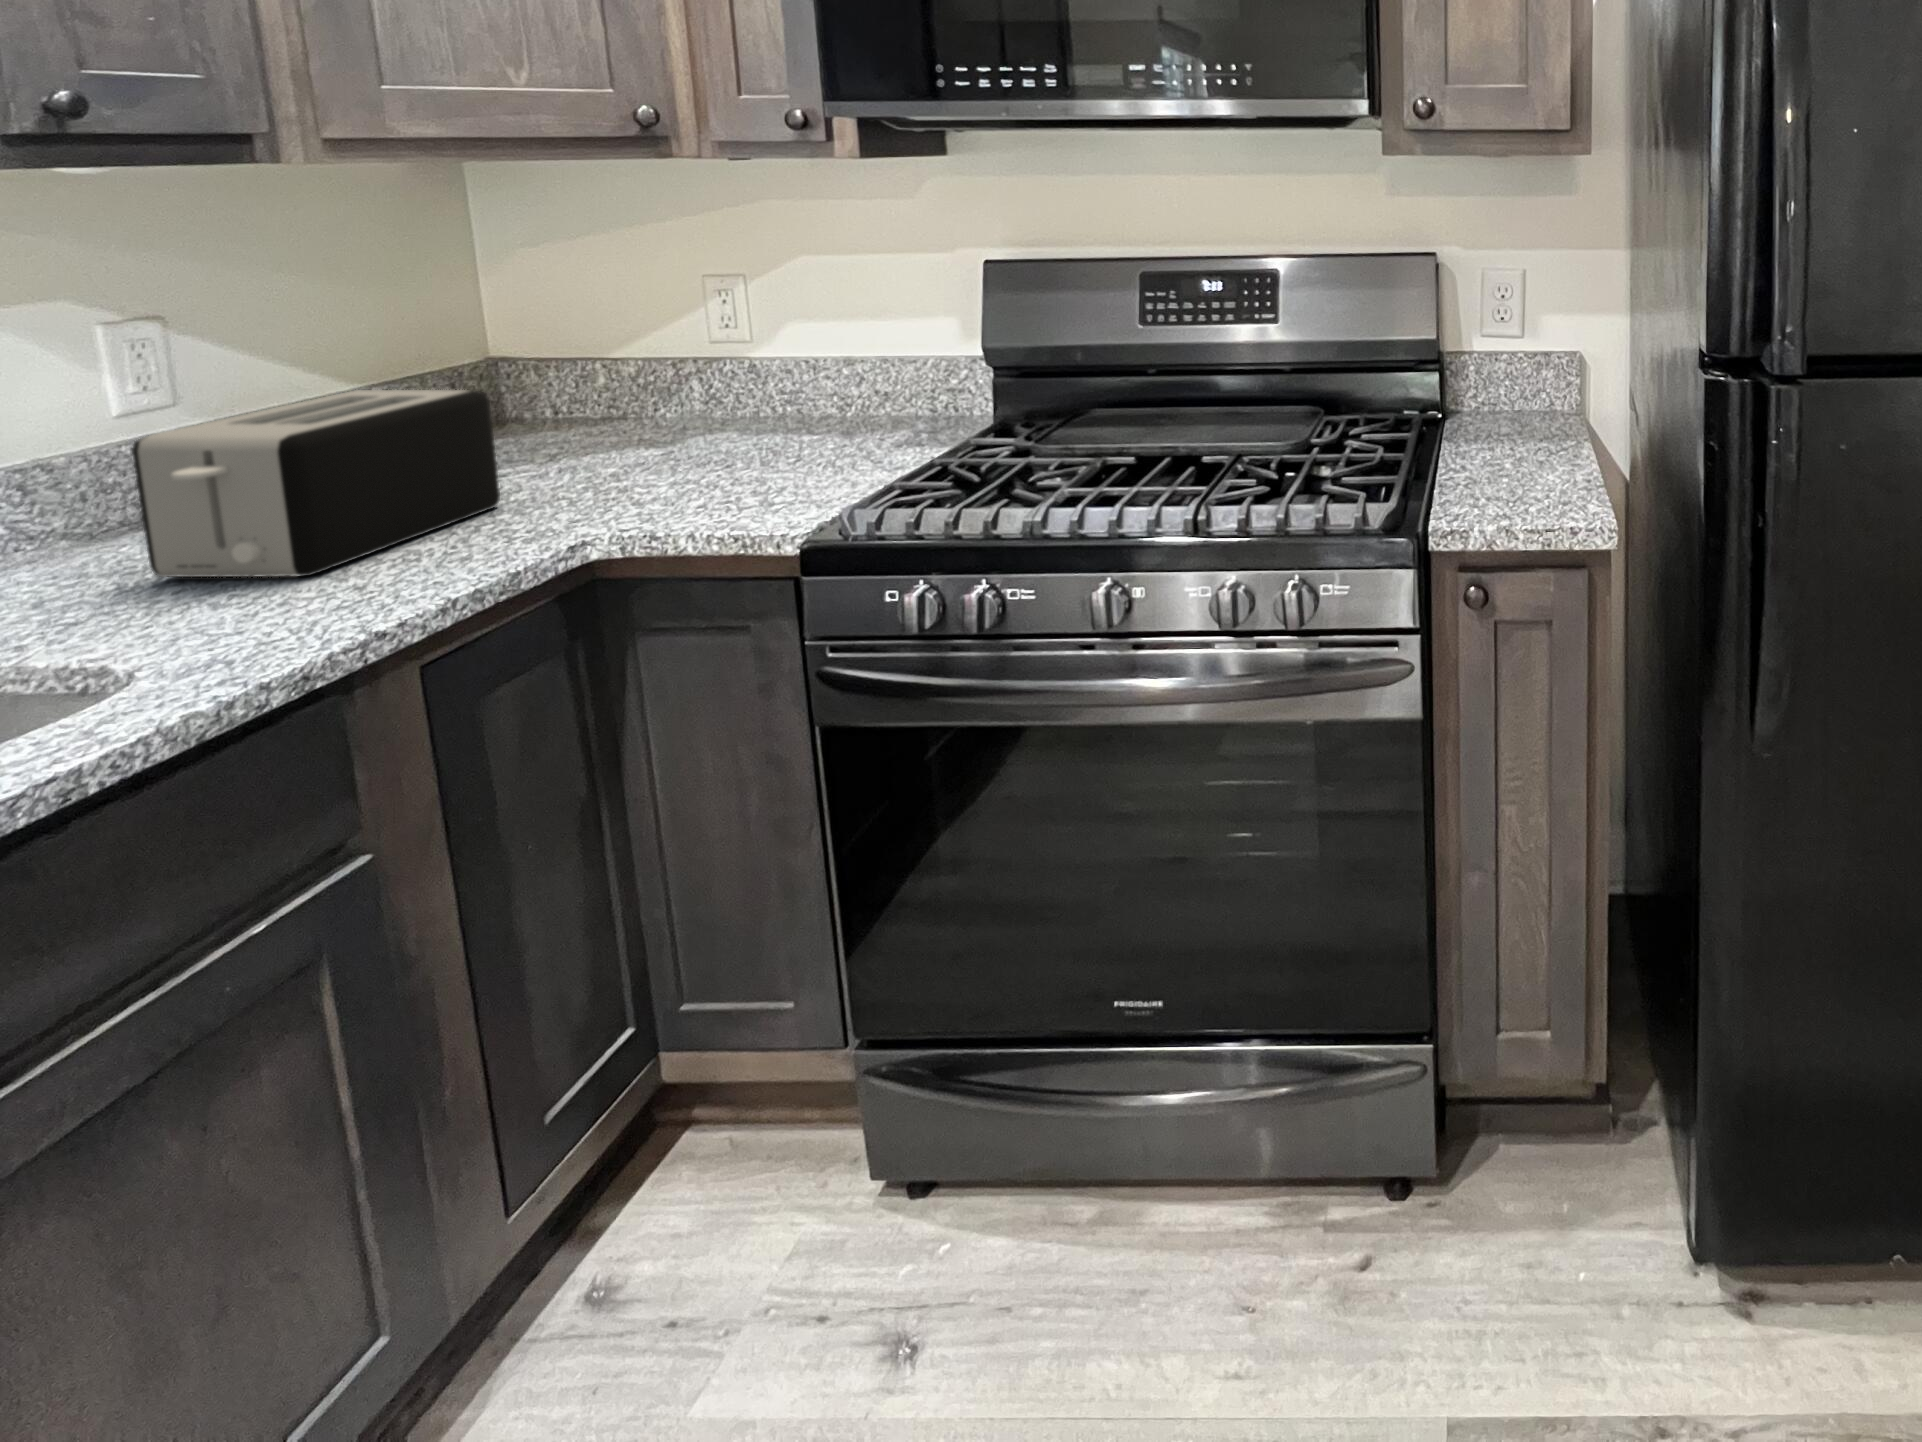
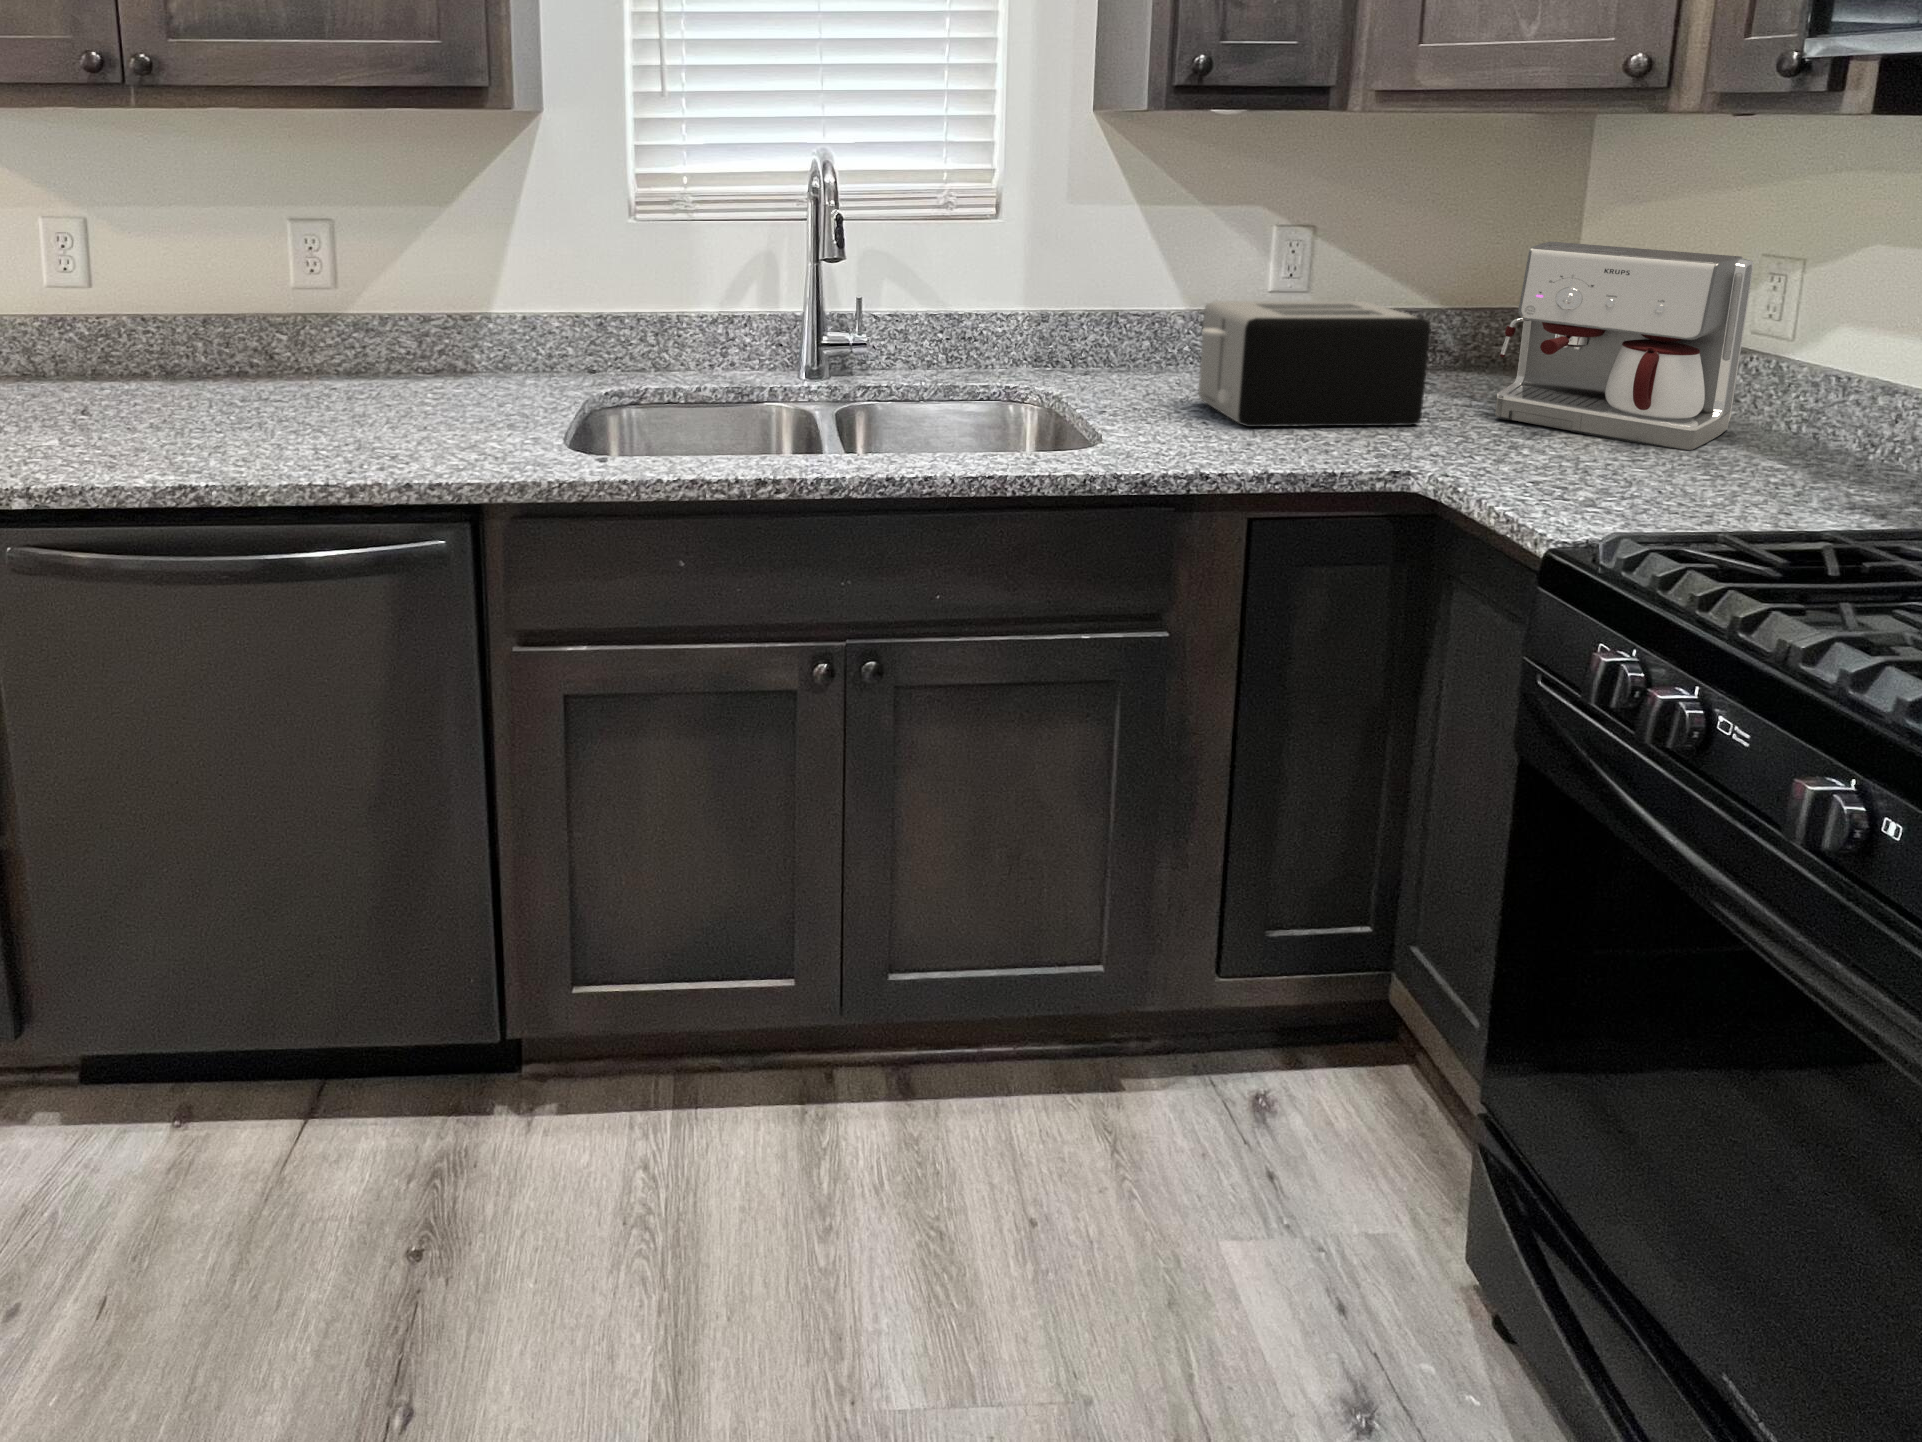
coffee maker: none [522,280,748,476] -> present [1495,242,1753,451]

